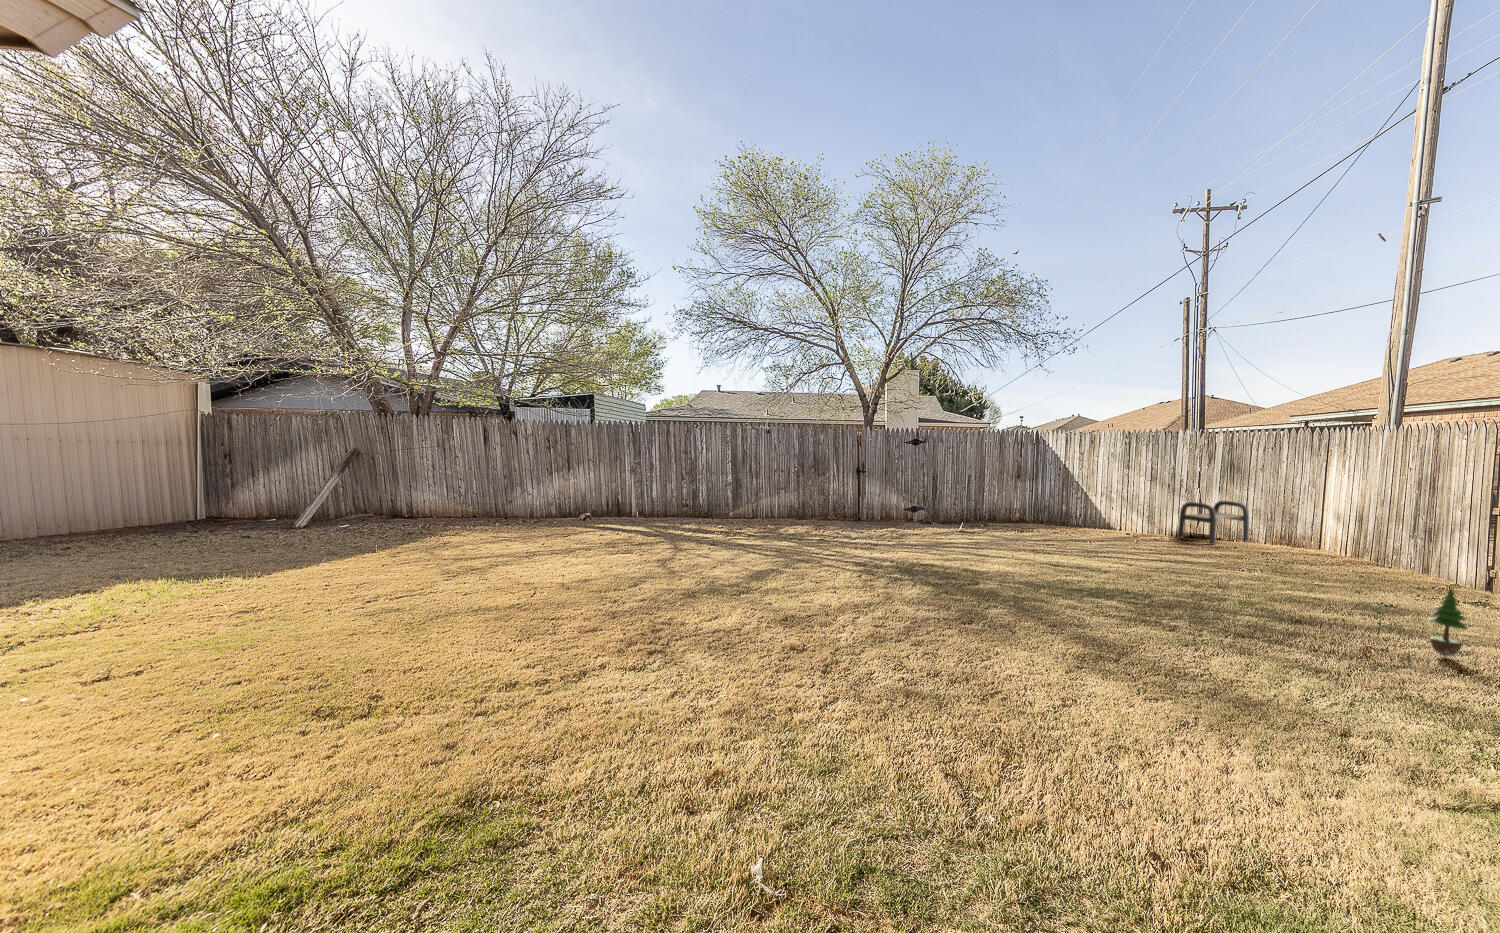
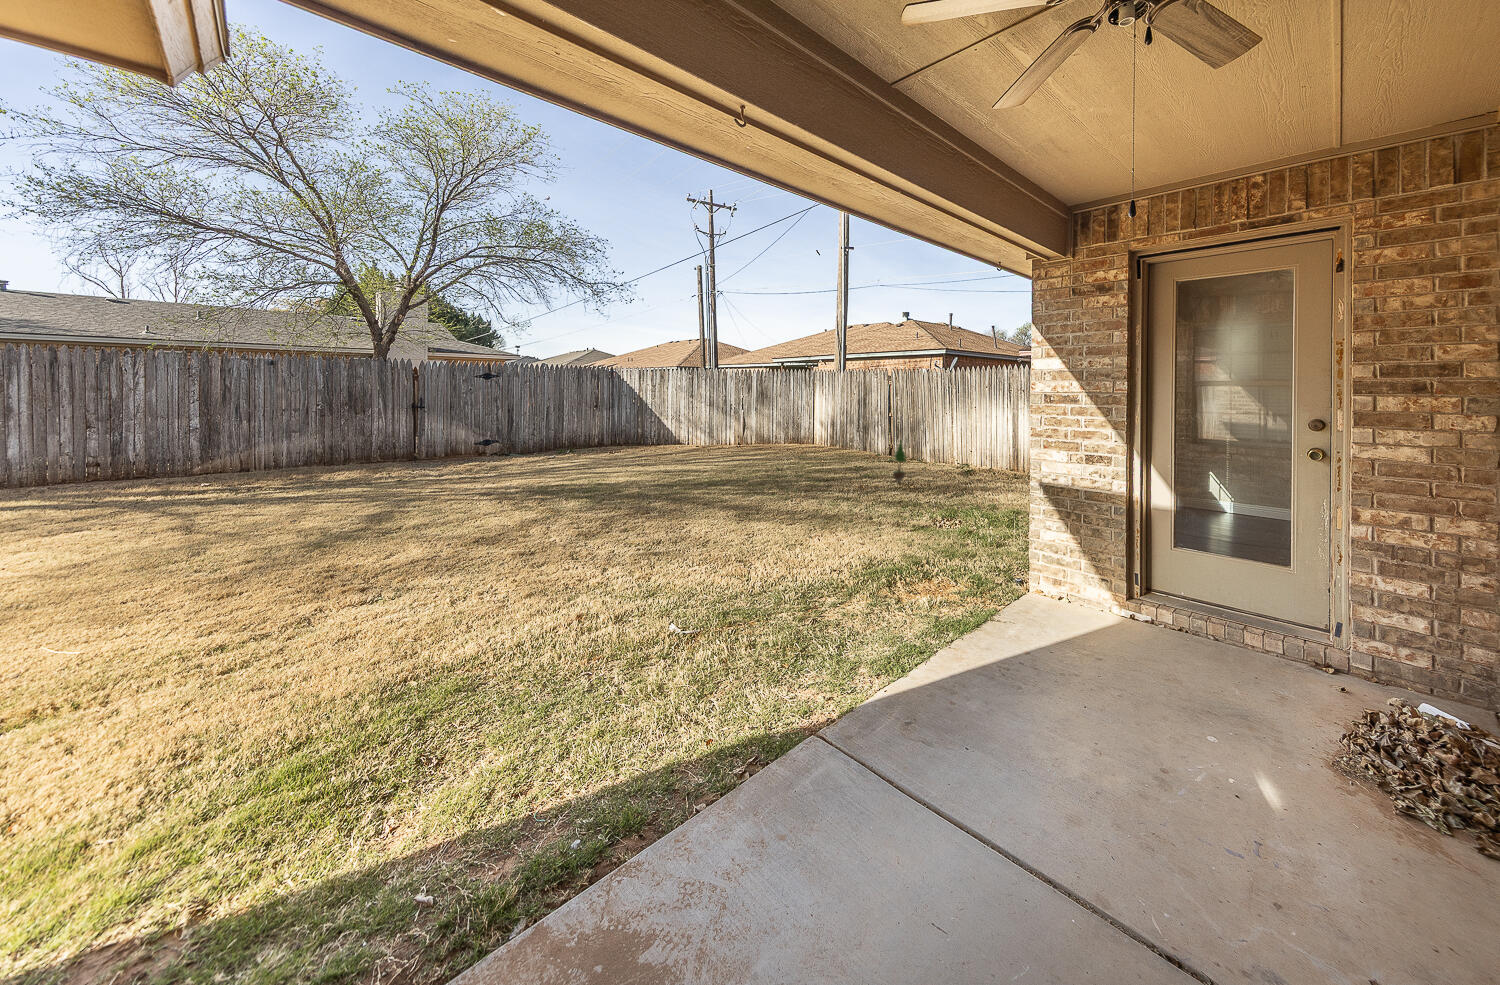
bench: present [1178,501,1249,544] -> none [734,416,774,449]

